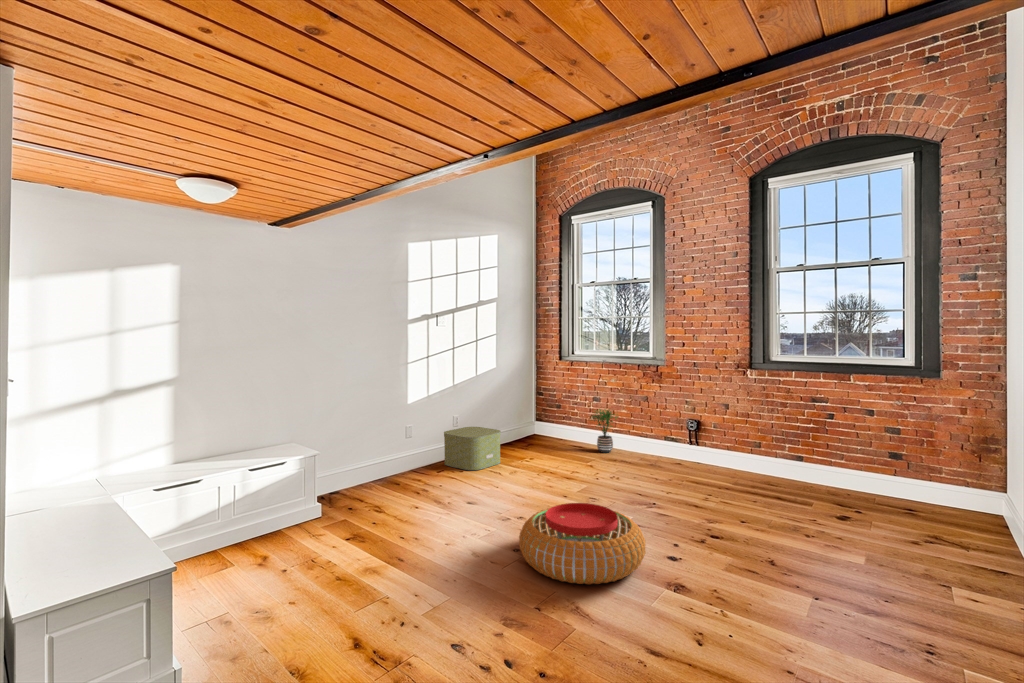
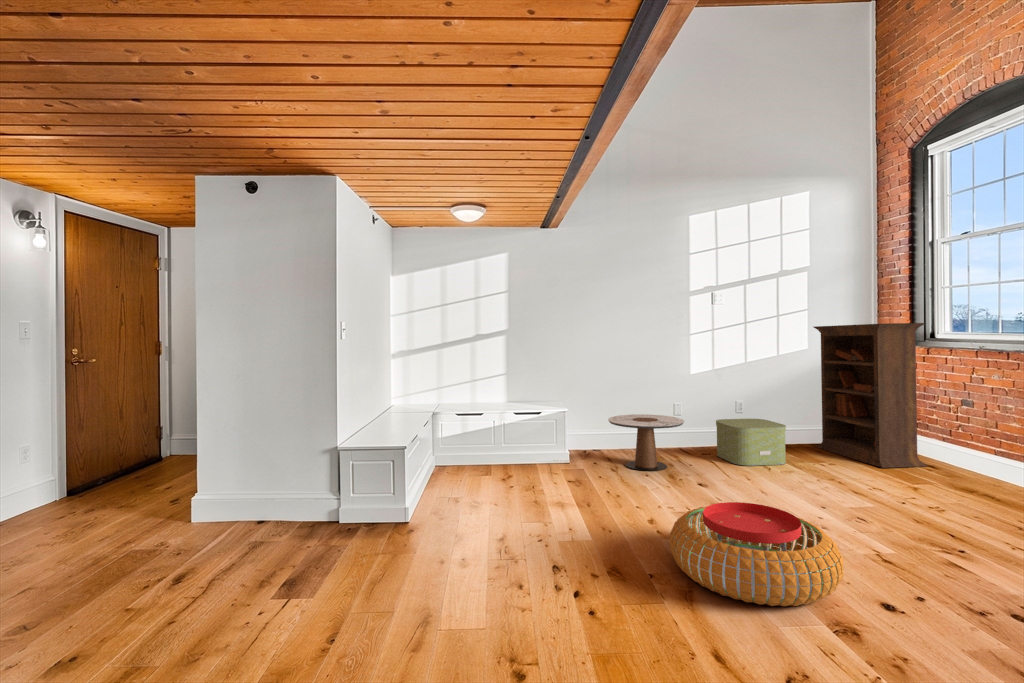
bookcase: none [501,345,579,454] -> present [814,323,927,468]
potted plant: present [591,409,618,453] -> none [938,413,1000,480]
side table: none [360,435,436,494] -> present [608,414,684,471]

